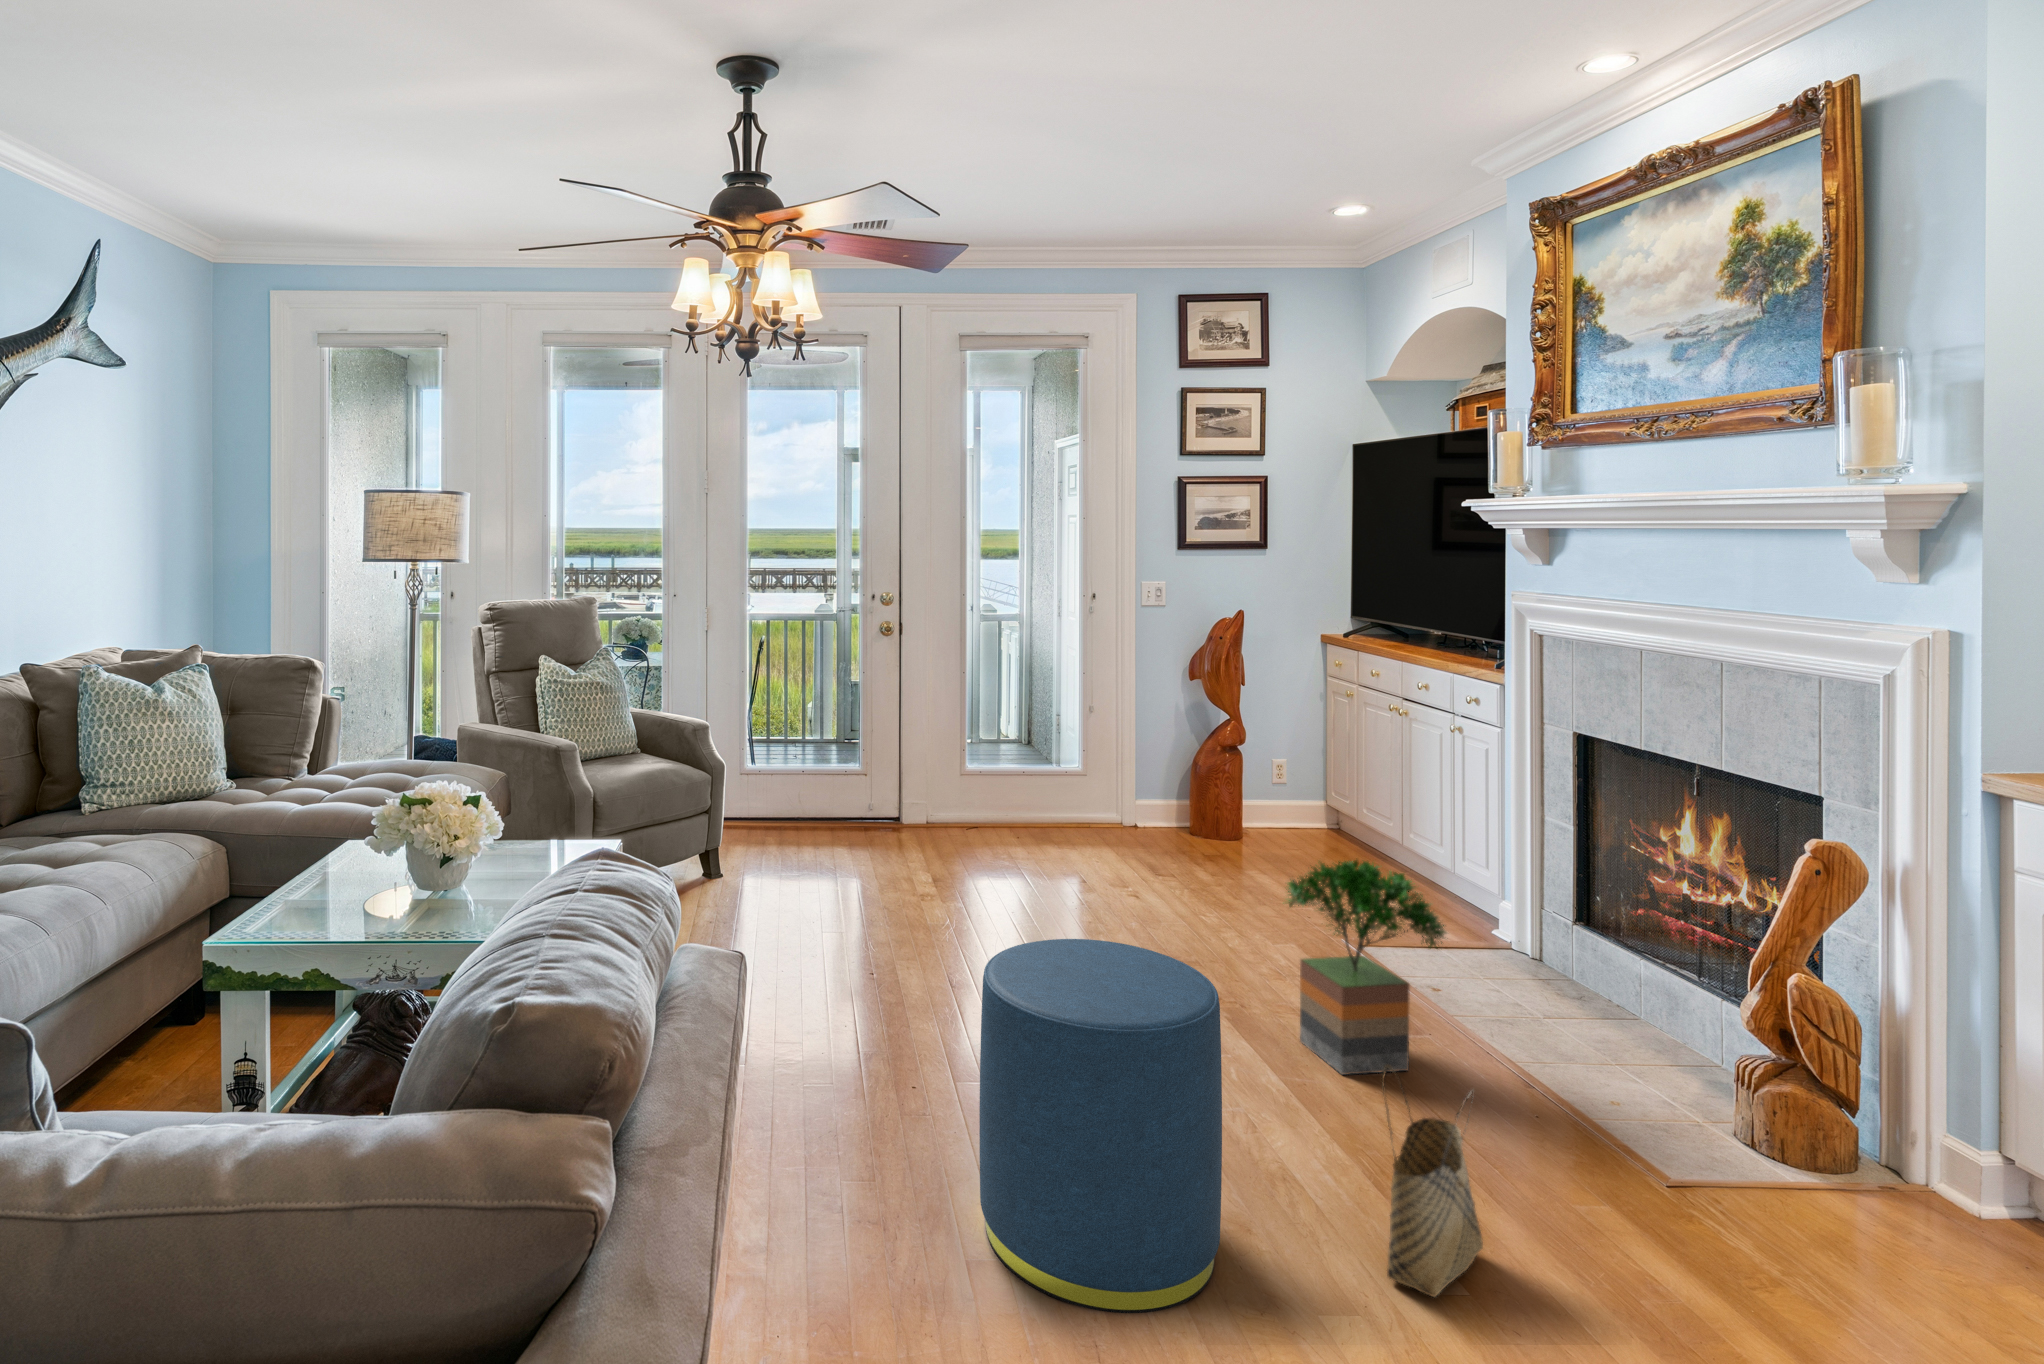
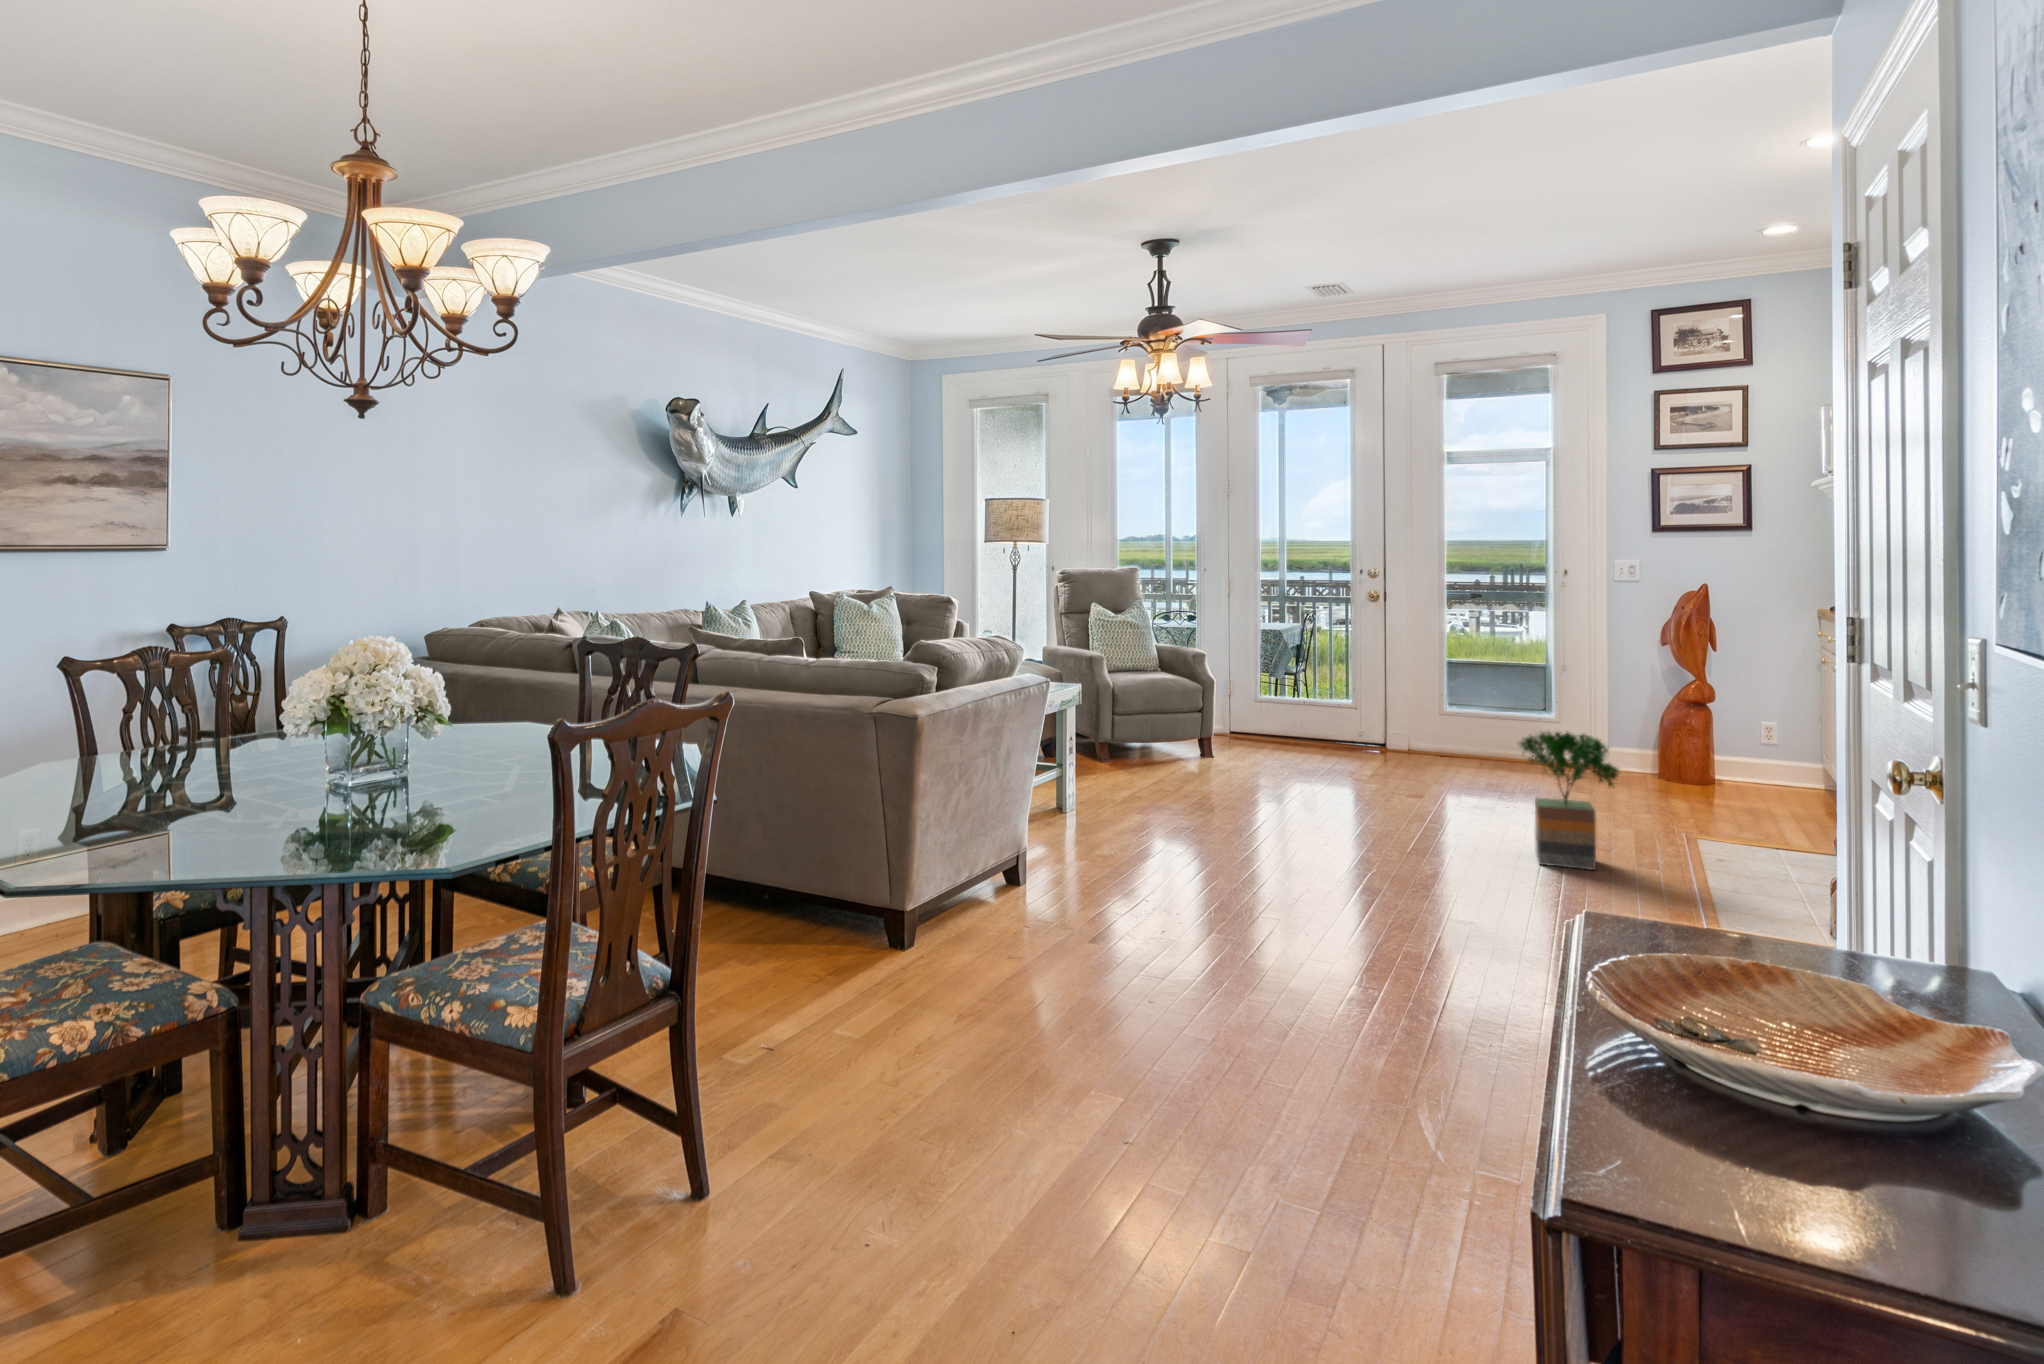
ottoman: present [979,939,1222,1313] -> none [1218,729,1346,887]
woven basket: present [1382,1065,1483,1297] -> none [1423,797,1499,905]

